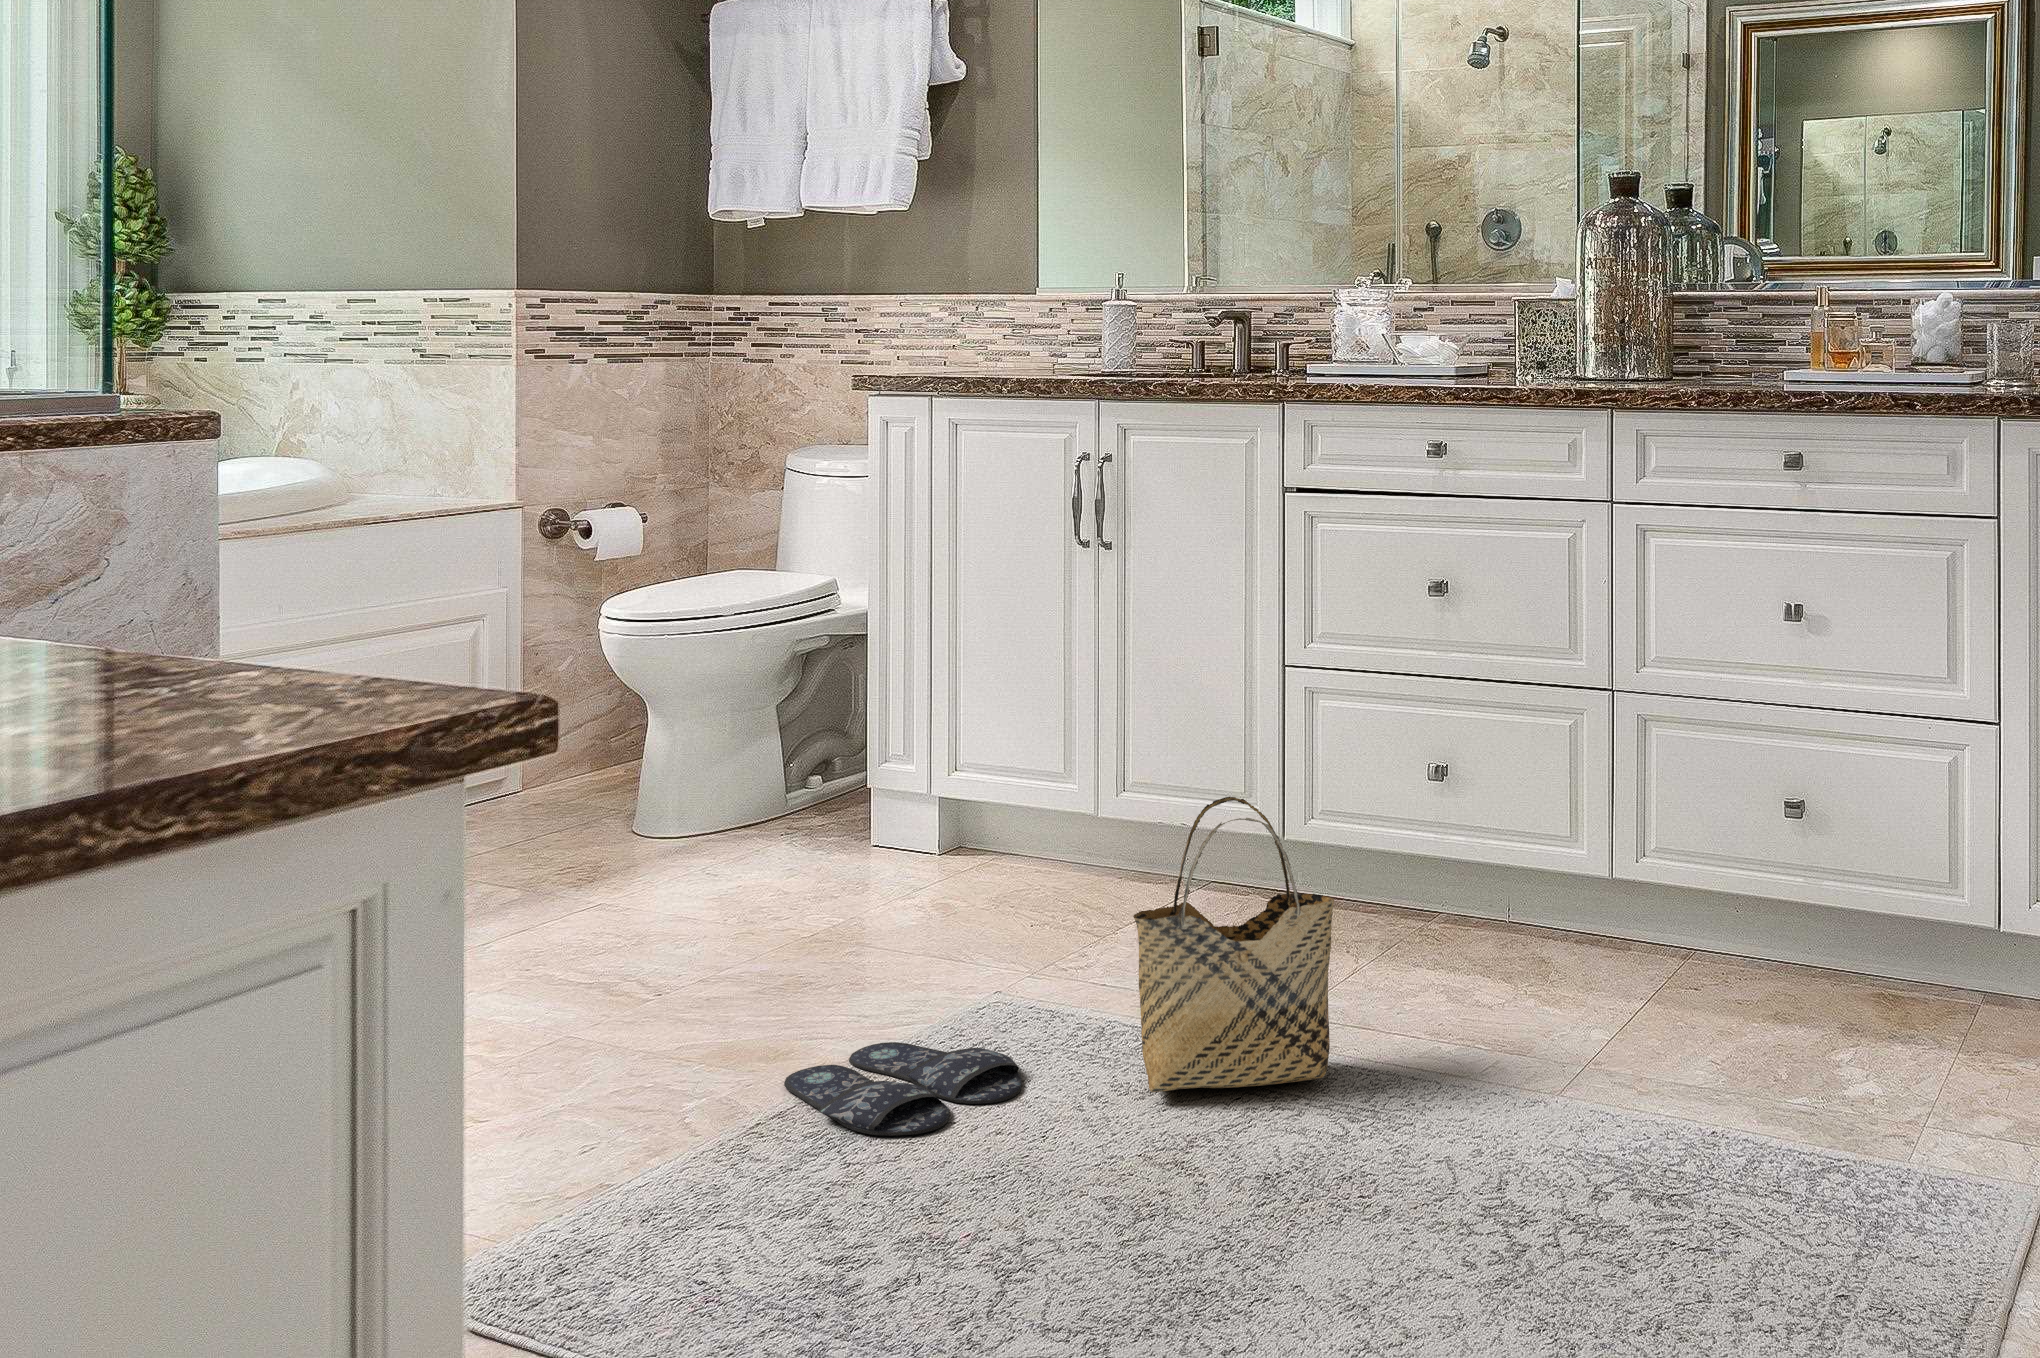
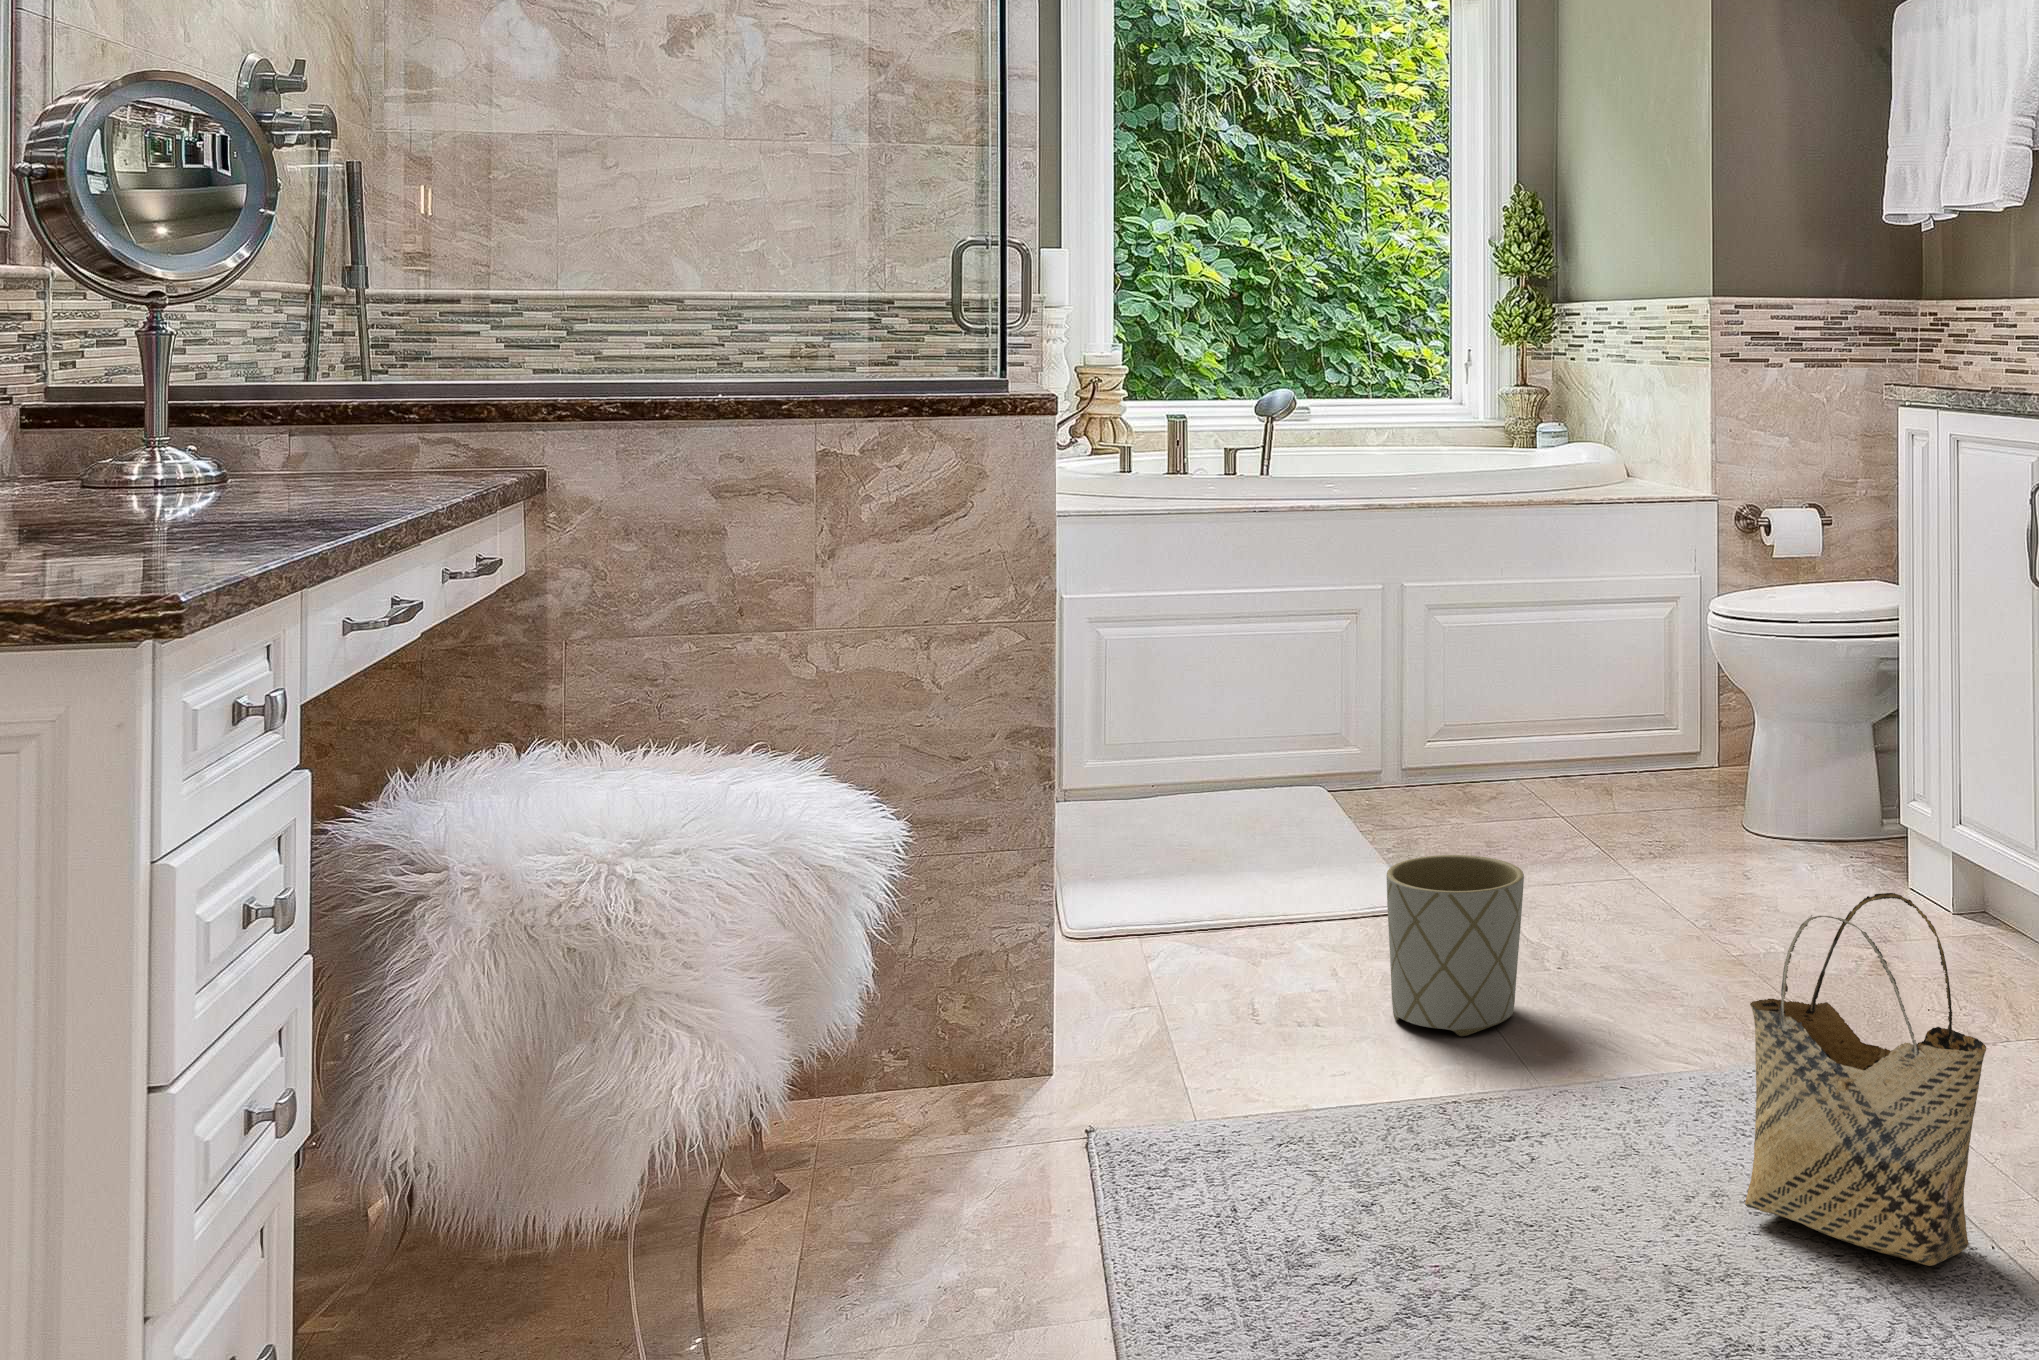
planter: none [562,885,722,1080] -> present [1387,855,1524,1036]
slippers: present [784,1042,1022,1136] -> none [1481,1067,1685,1163]

